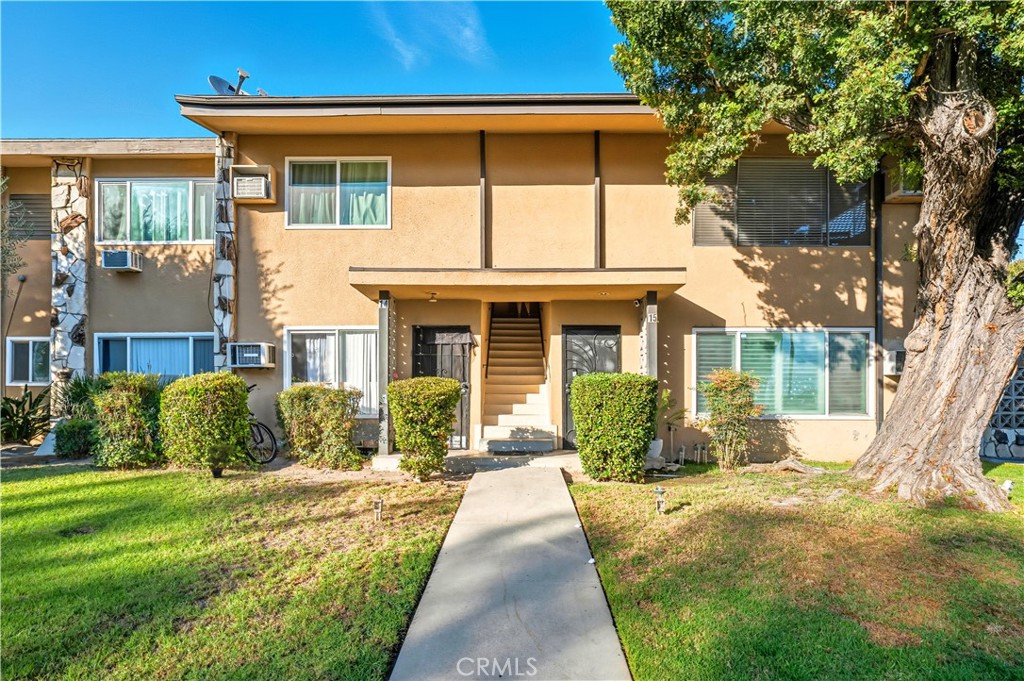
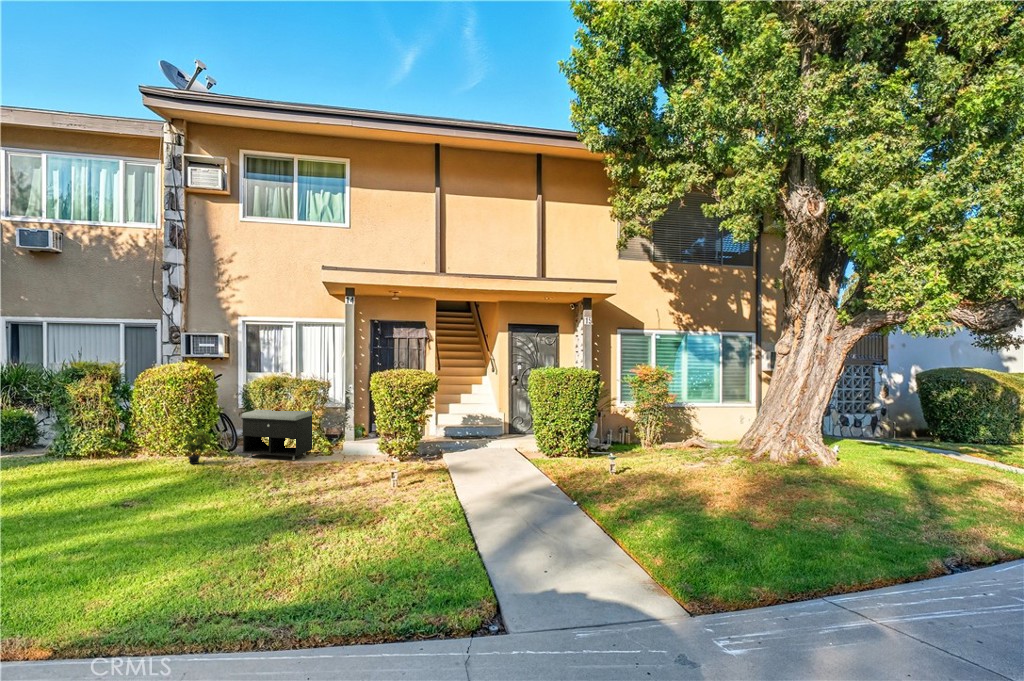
storage bench: none [266,419,341,476] -> present [242,409,314,460]

